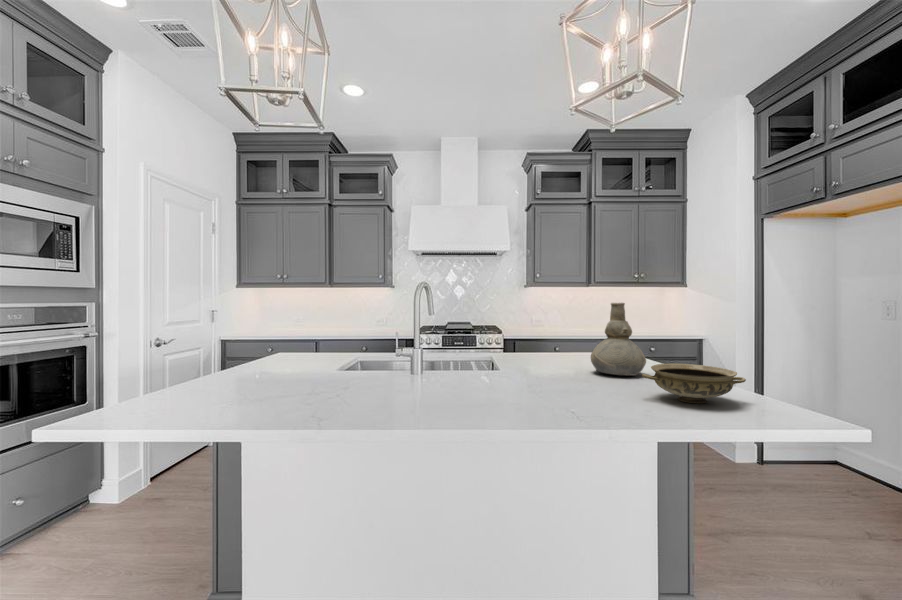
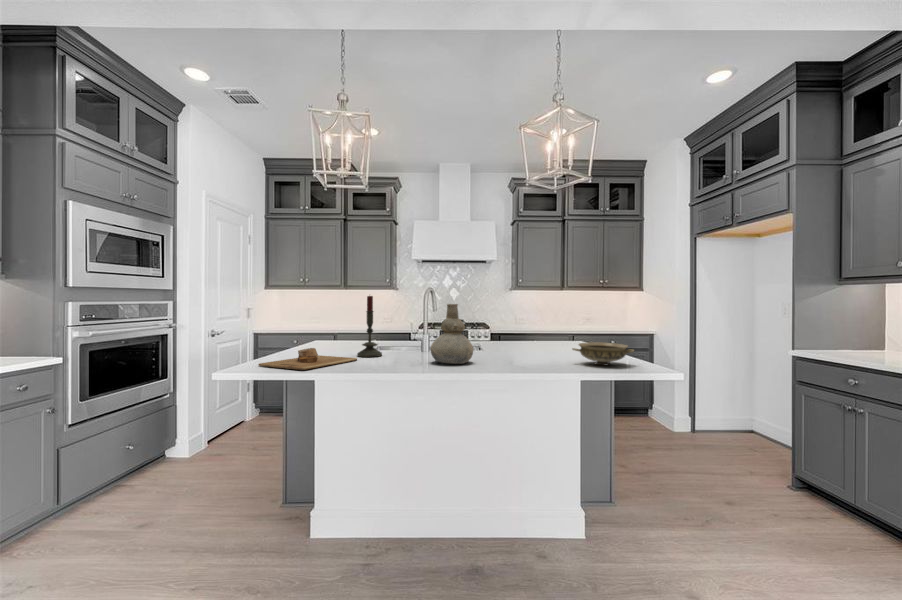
candle: none [315,291,352,385] -> present [357,296,382,357]
vase: present [591,303,646,376] -> present [431,304,474,364]
cutting board: none [142,375,309,419] -> present [258,348,357,370]

